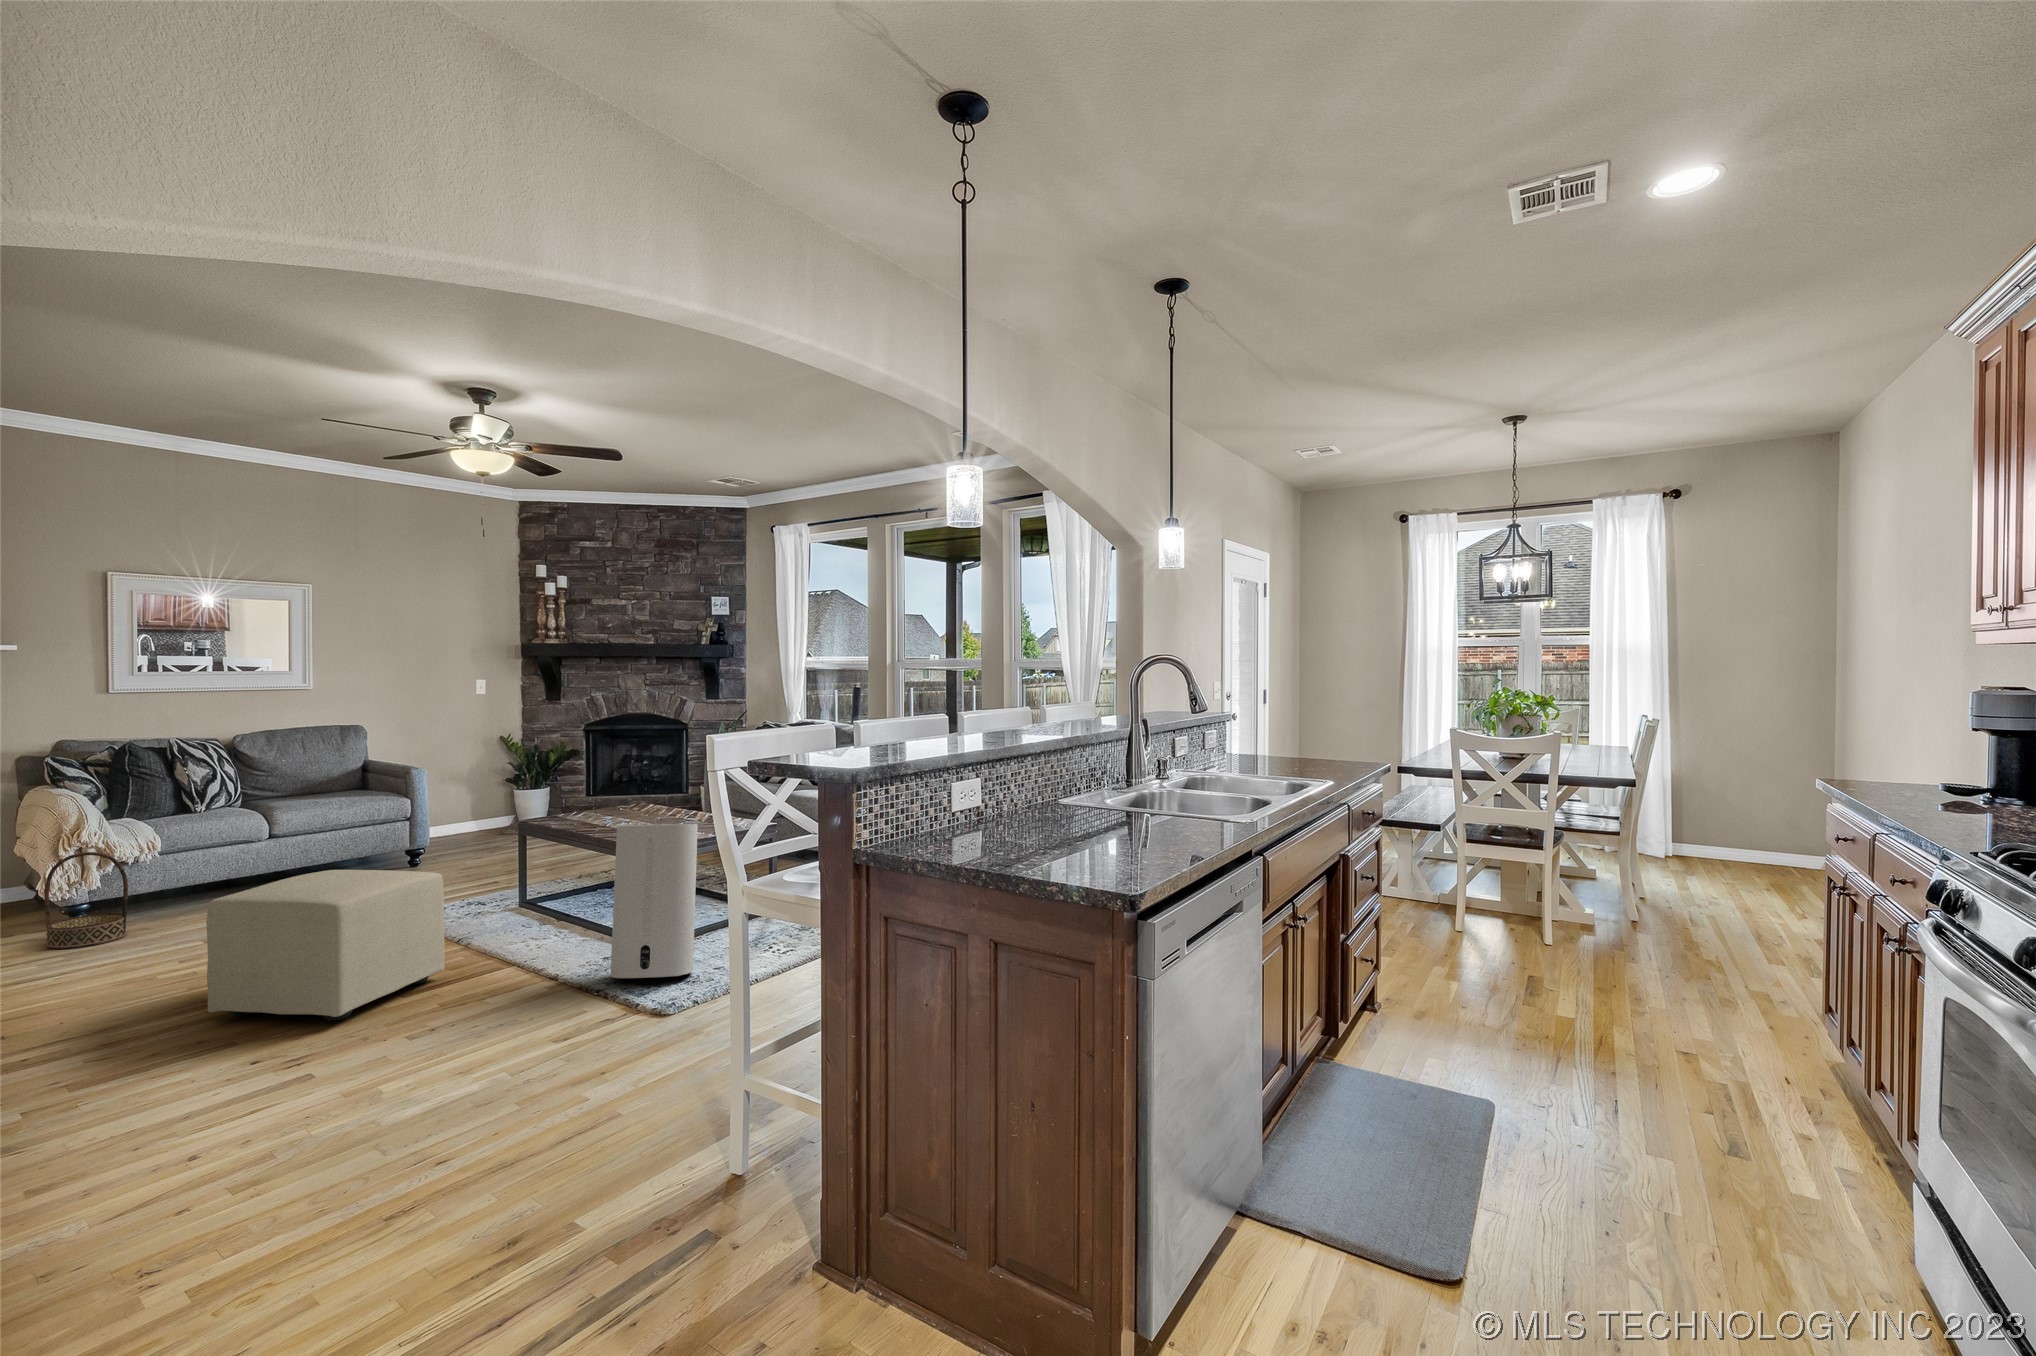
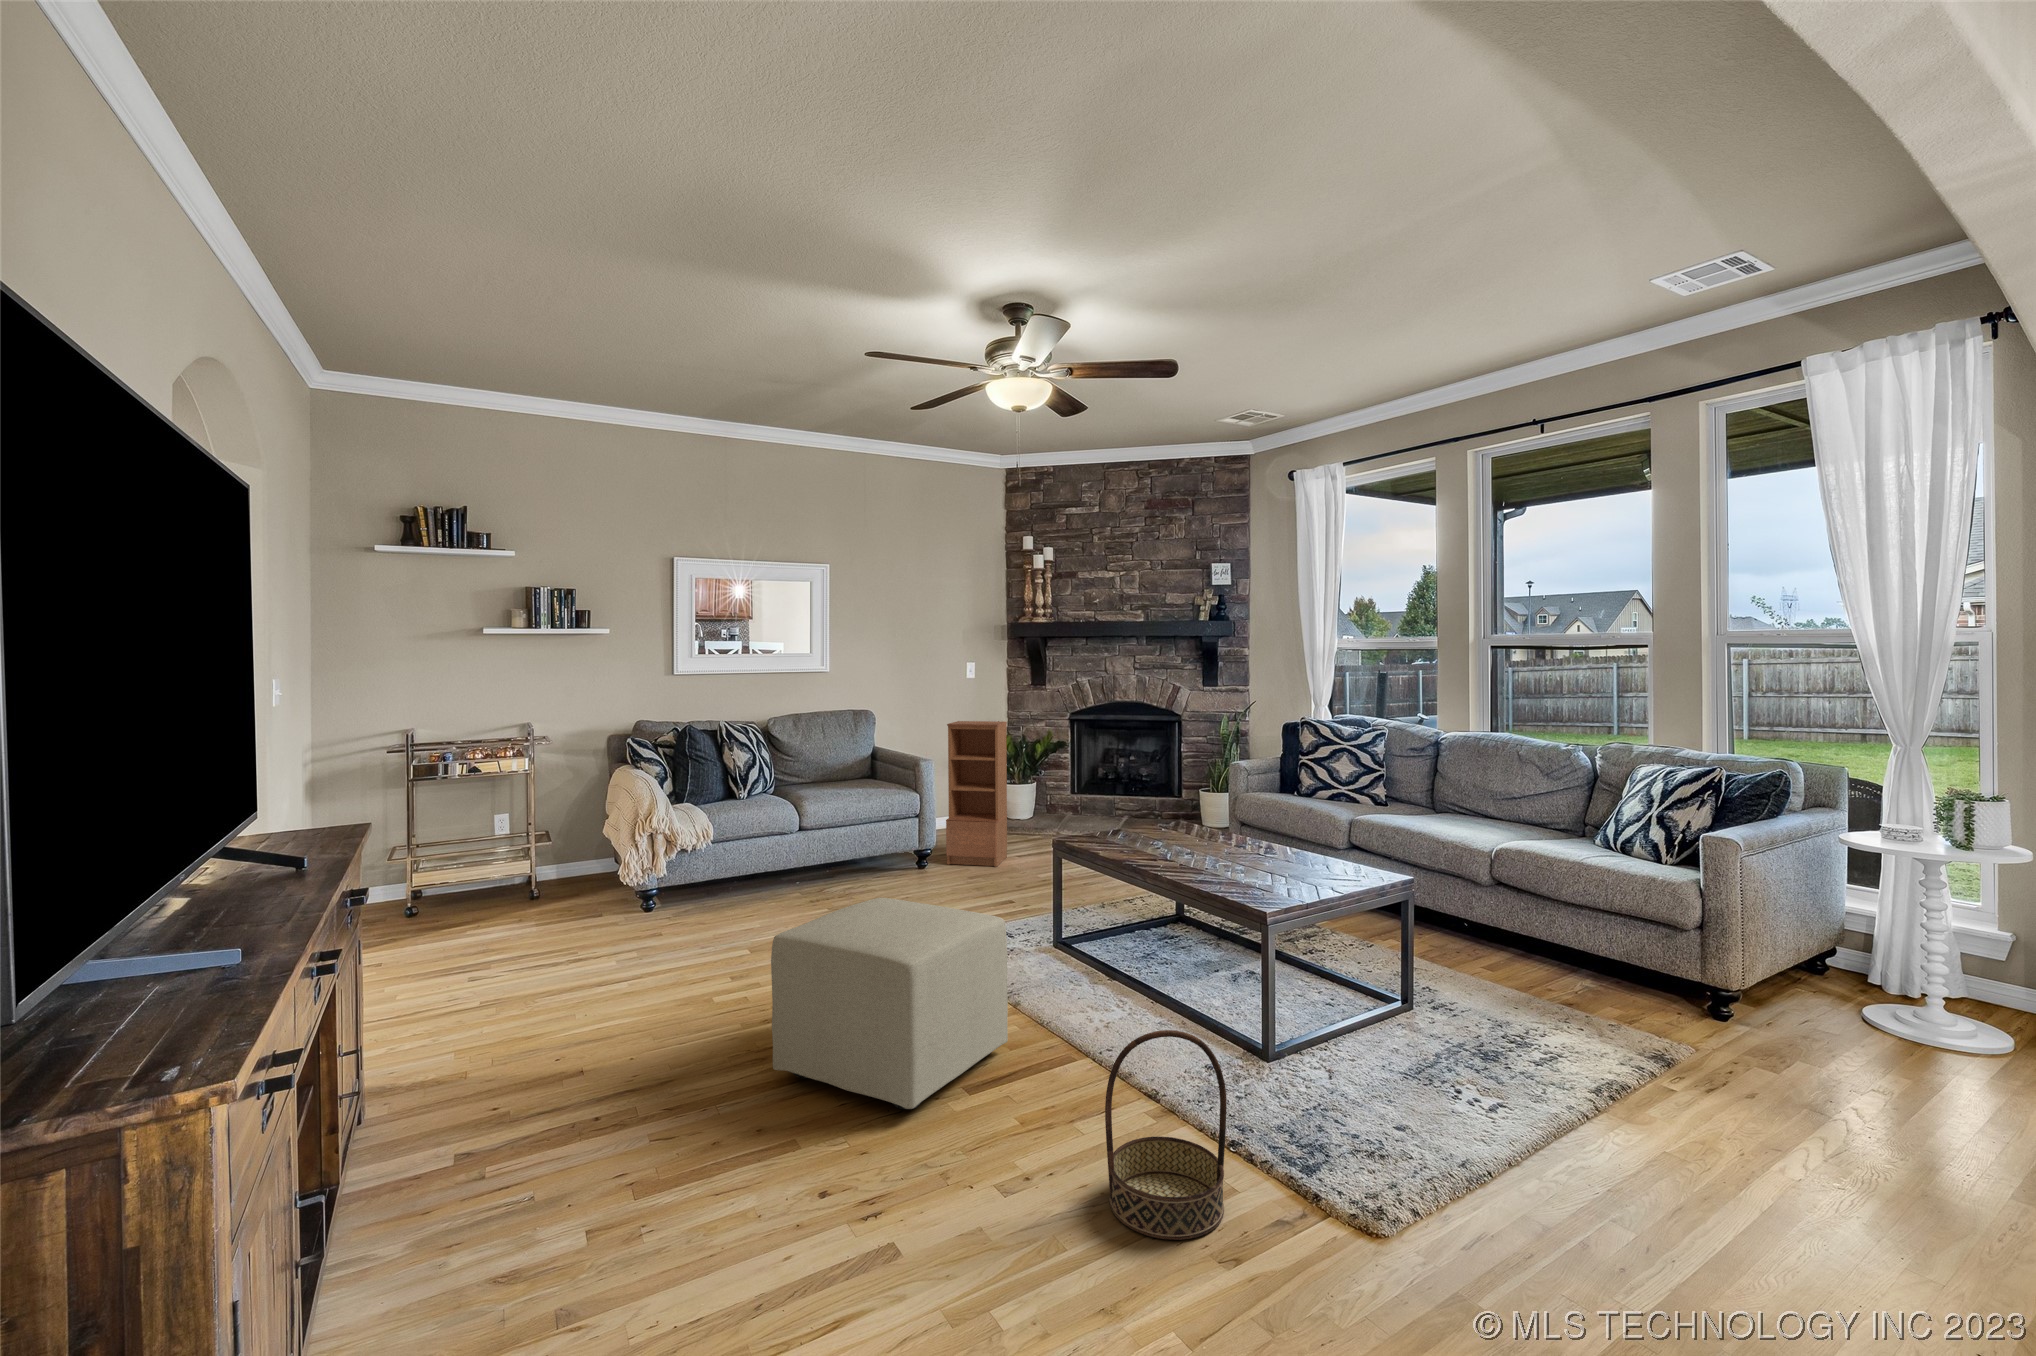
bookcase: none [439,731,505,863] -> present [946,721,1007,867]
air purifier: present [610,824,698,978] -> none [1223,875,1341,1112]
basket: present [44,852,128,949] -> present [1105,1030,1227,1240]

